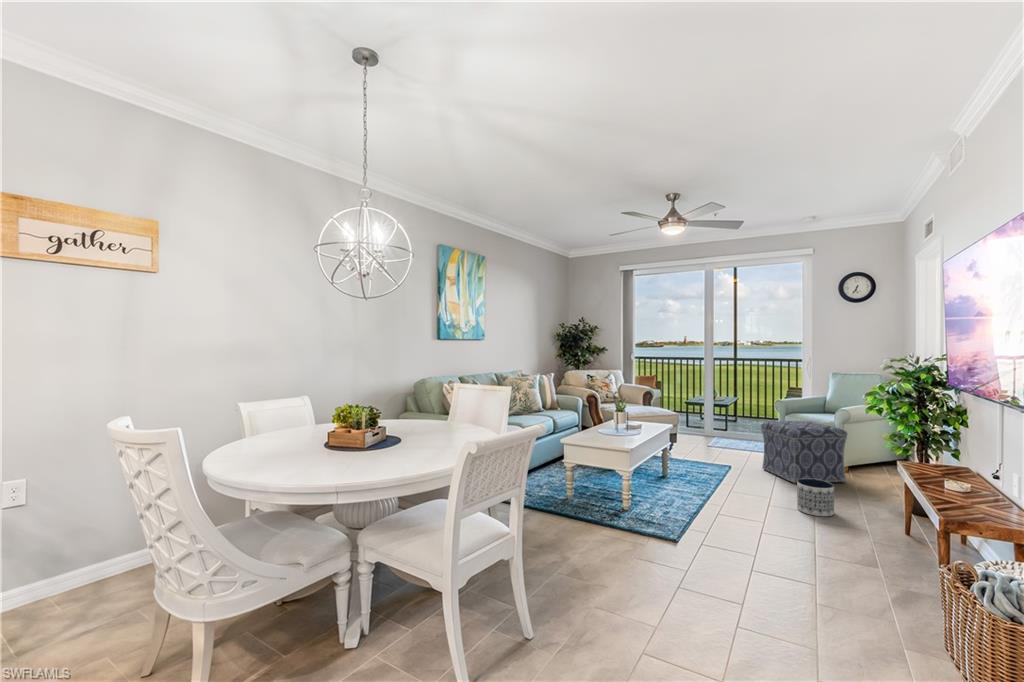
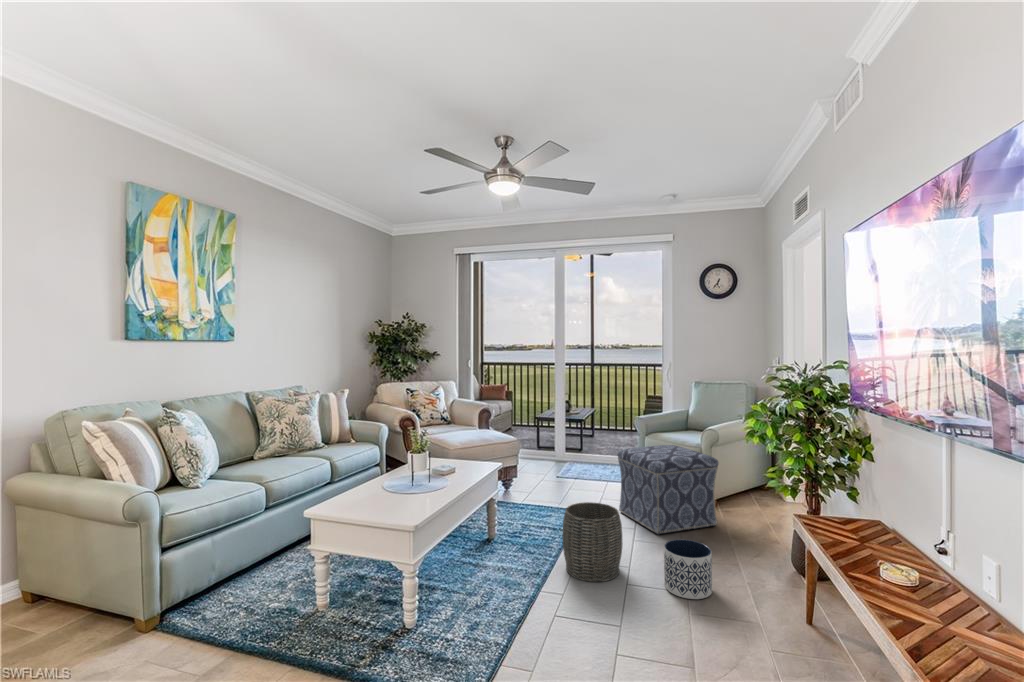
woven basket: none [720,452,765,503] -> present [562,502,622,582]

